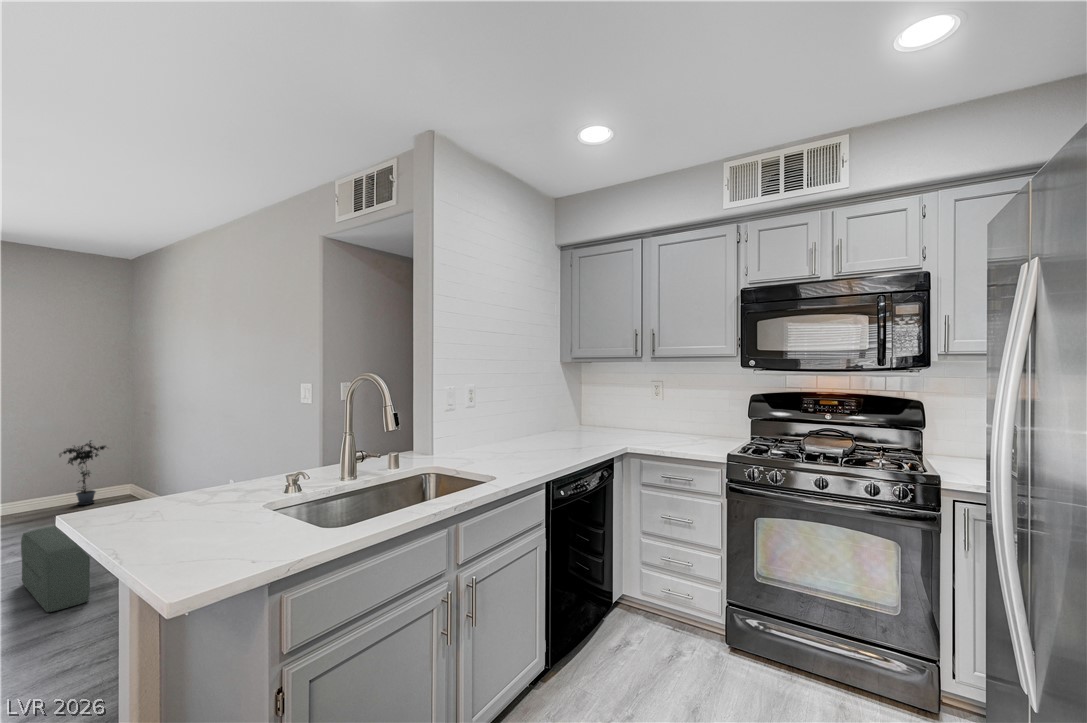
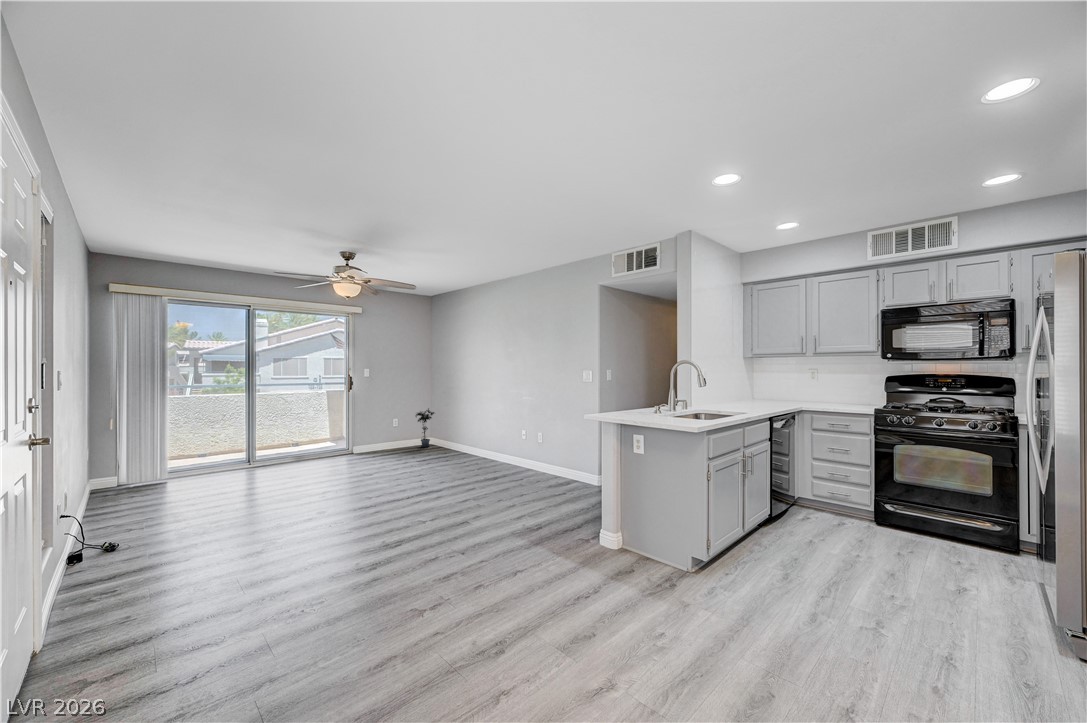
pouf: present [21,526,90,612] -> none [444,447,488,487]

